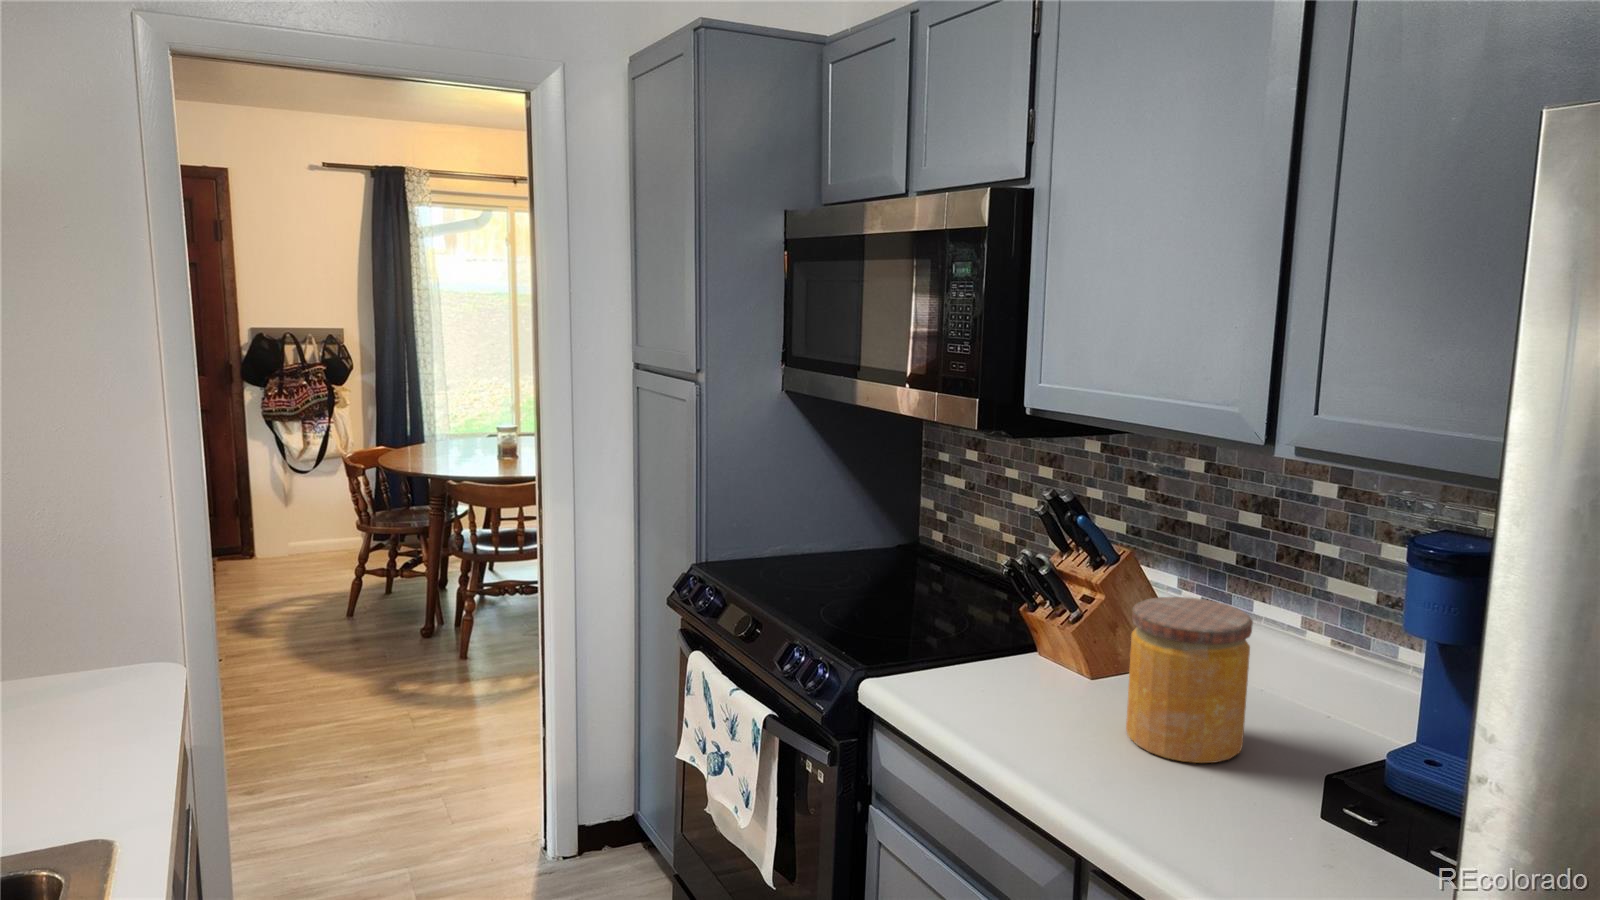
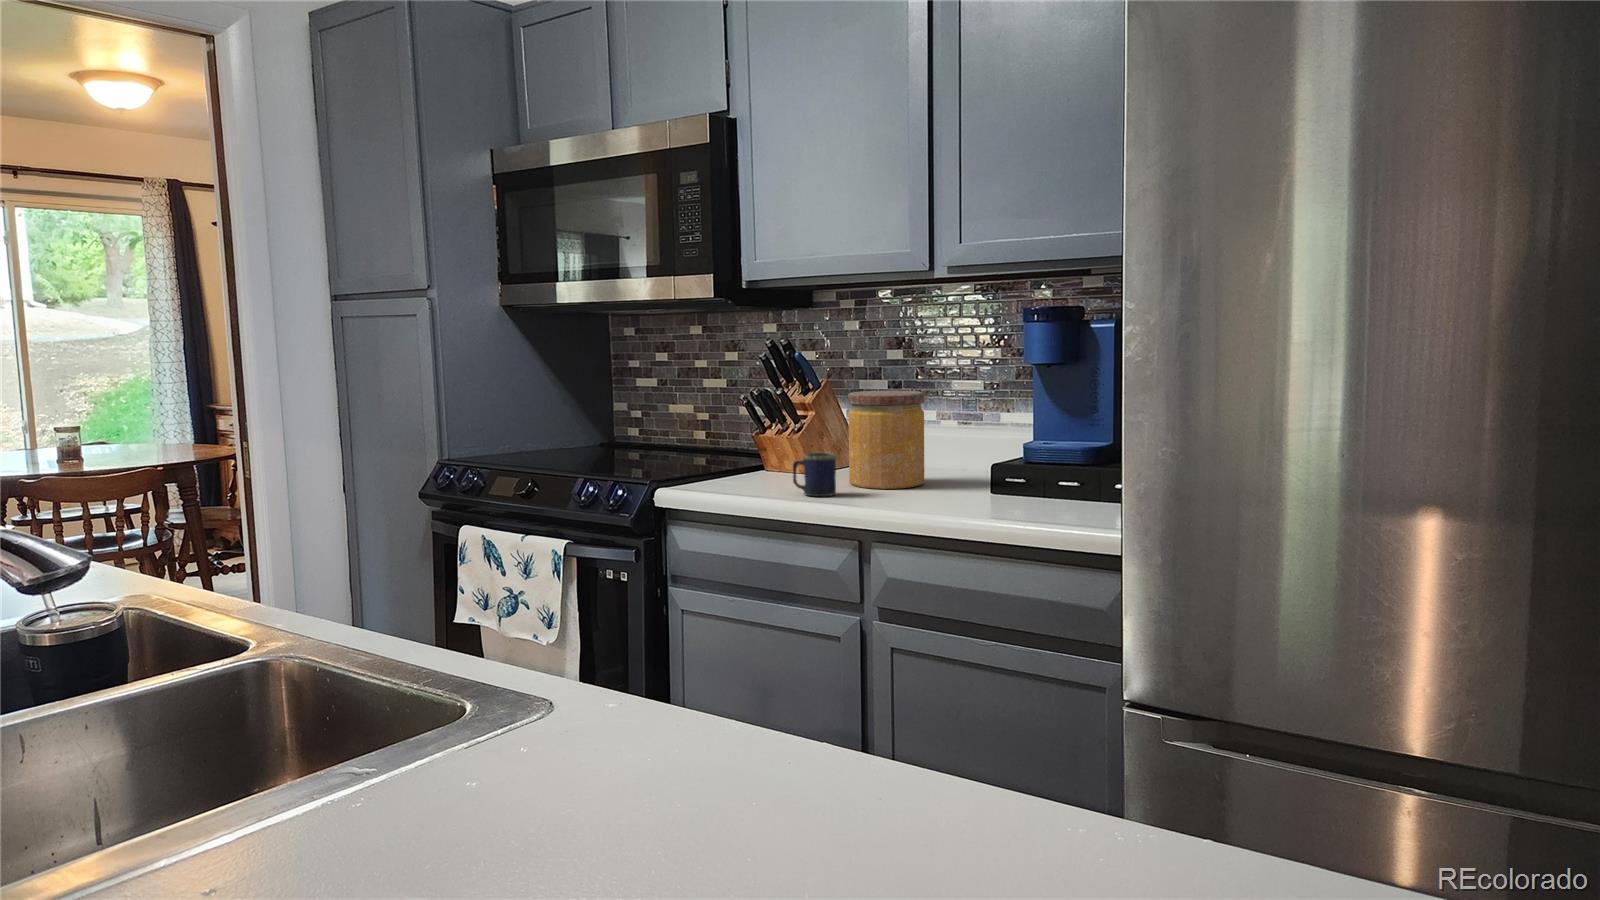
mug: none [1026,695,1089,768] -> present [793,453,836,496]

